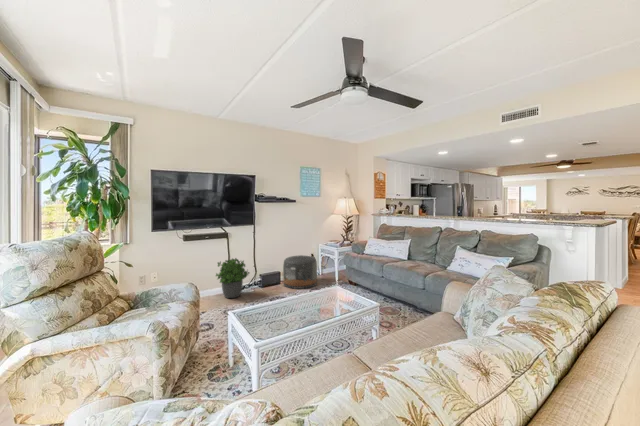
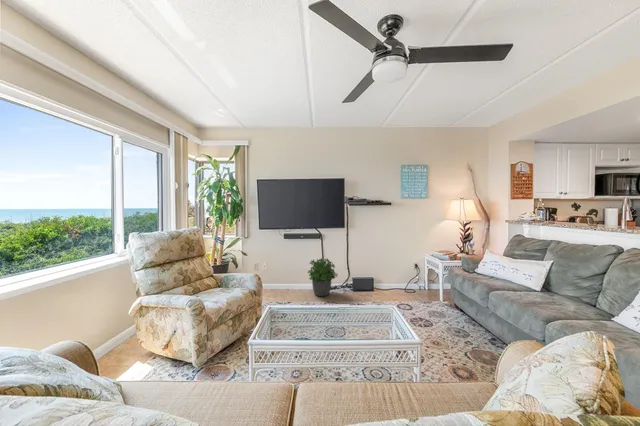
pouf: present [283,255,317,289] -> none [377,264,416,302]

